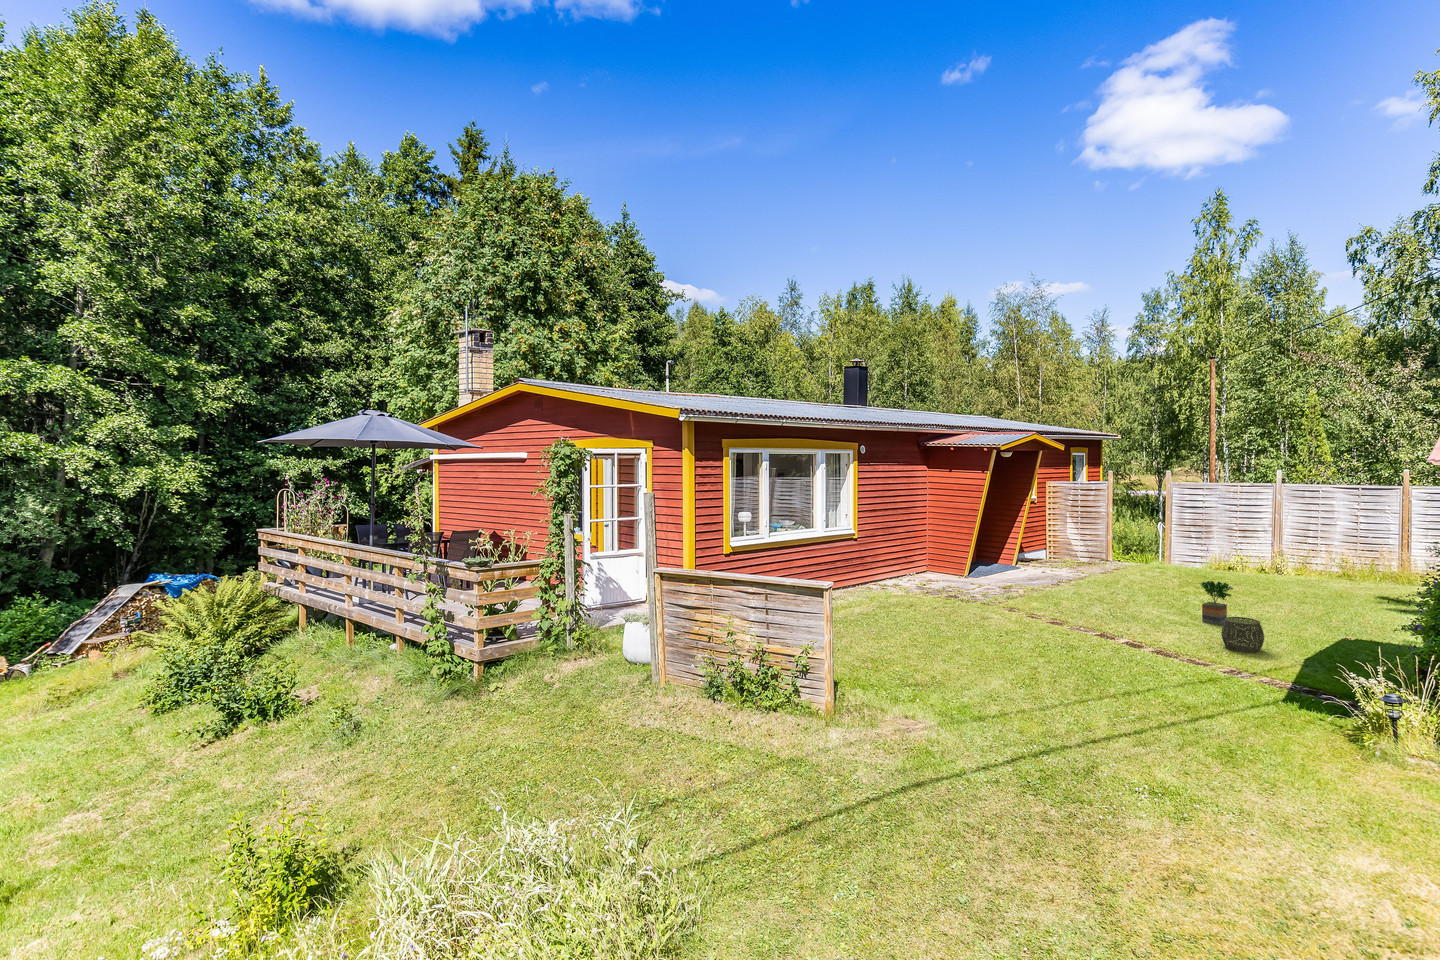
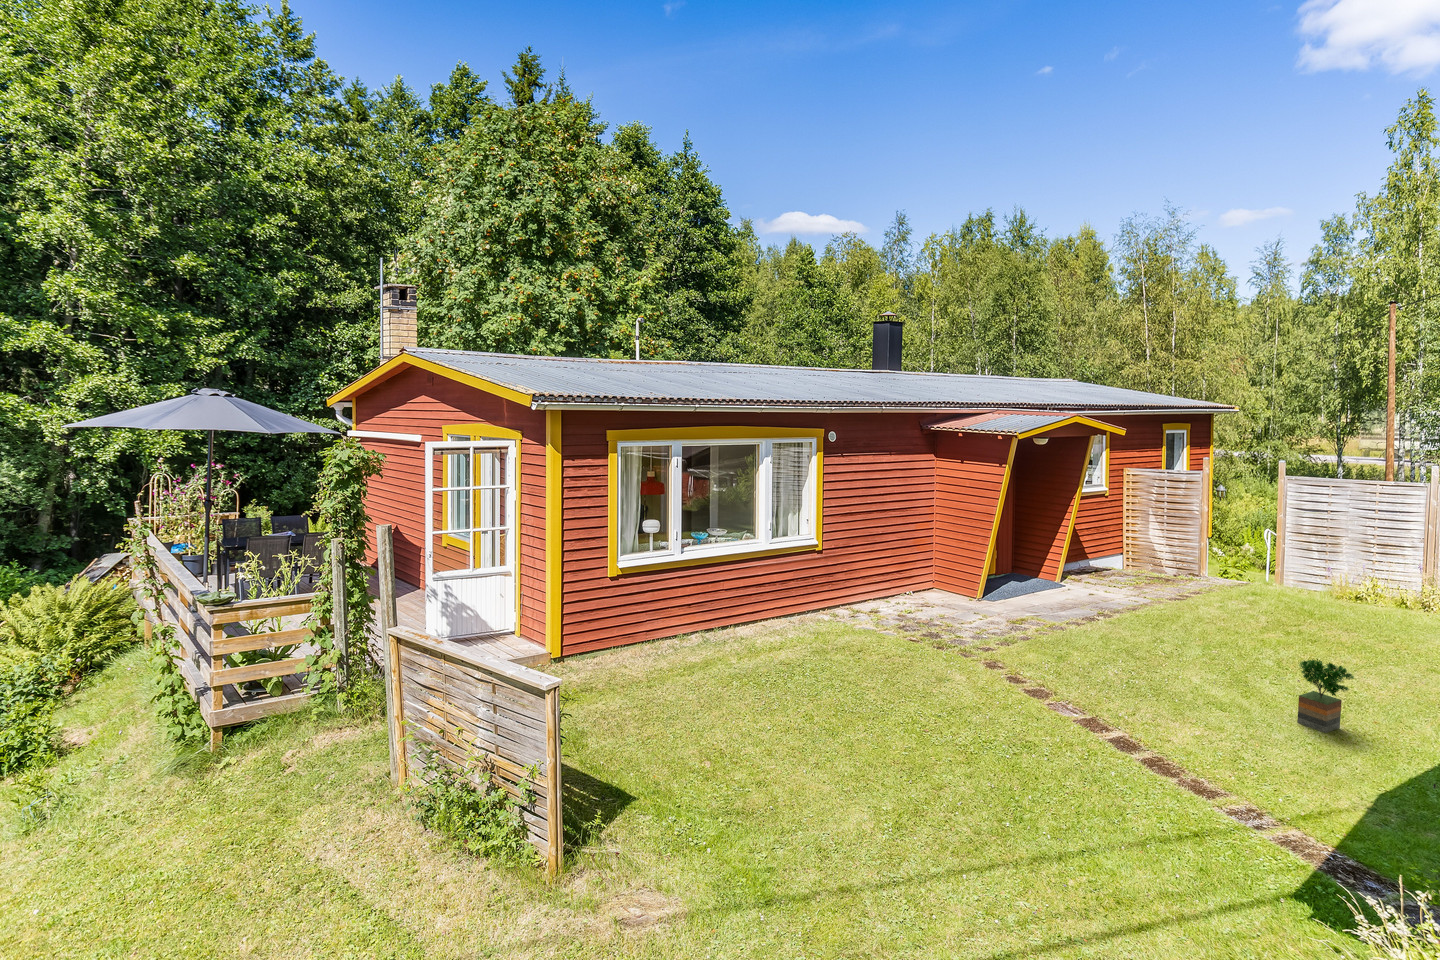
woven basket: present [1221,617,1264,653] -> none [1307,740,1384,809]

